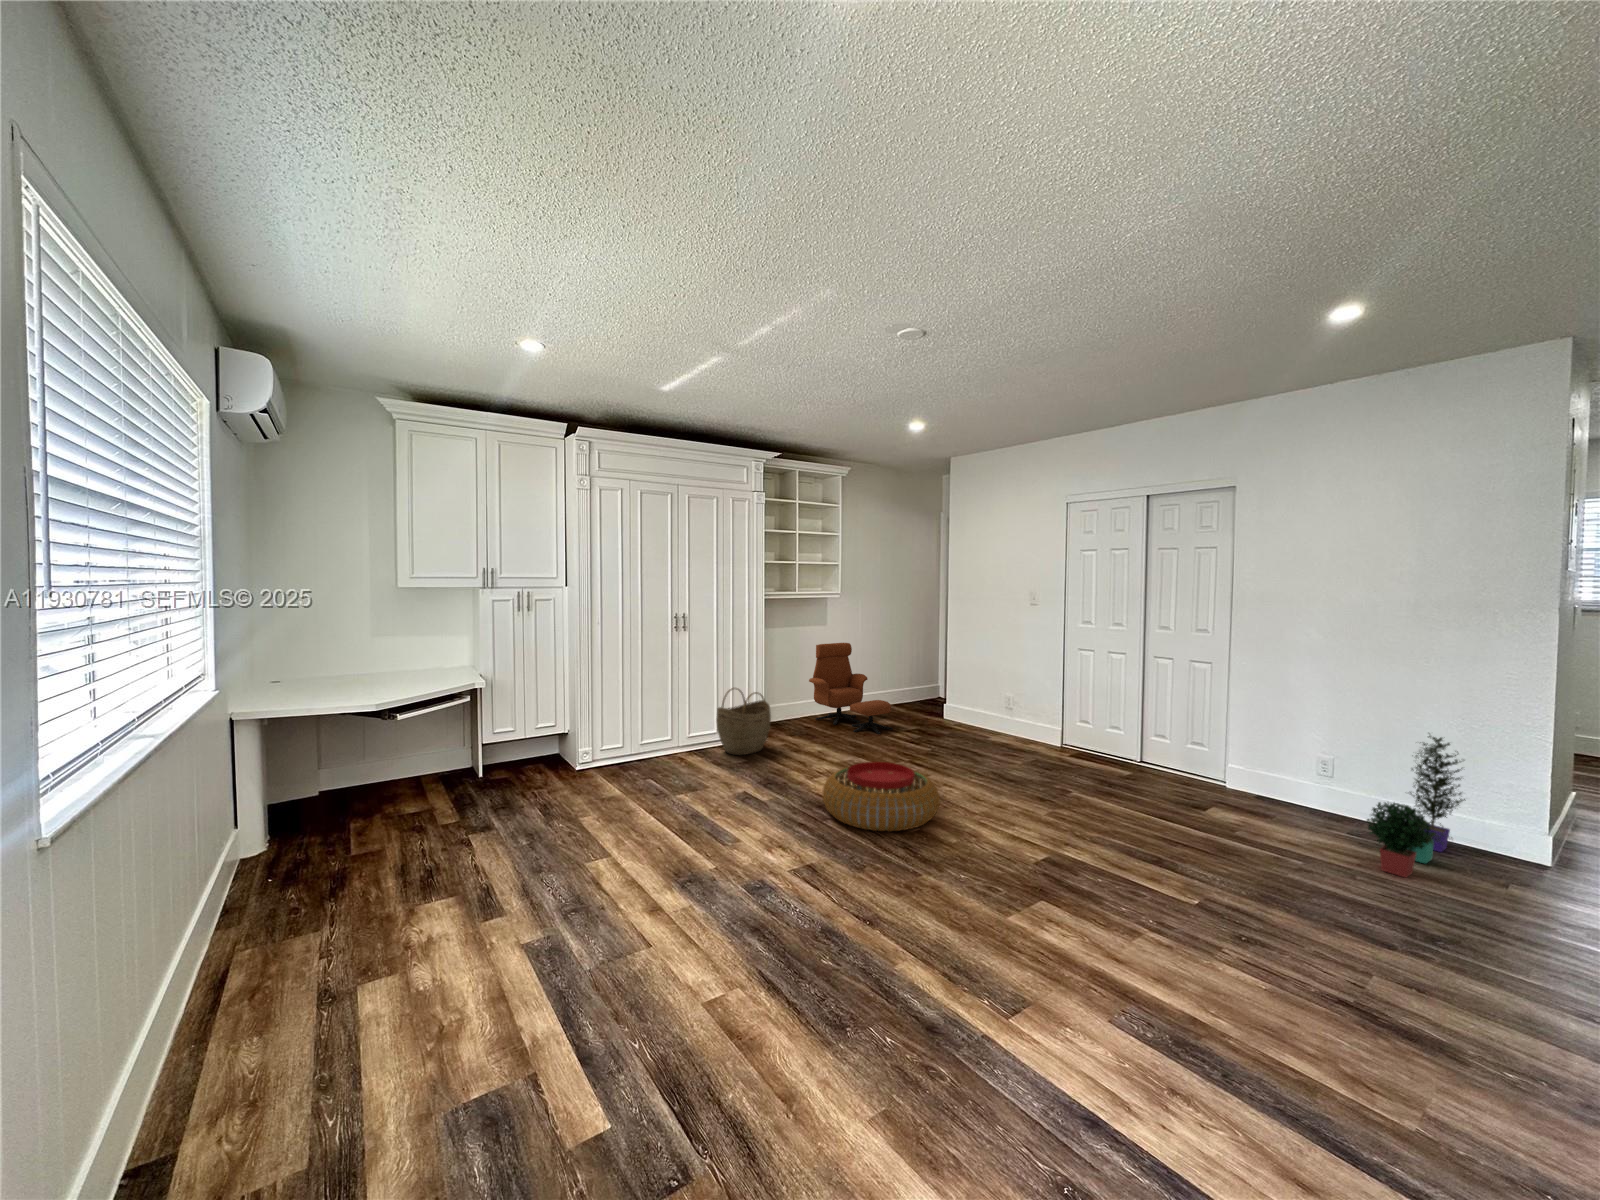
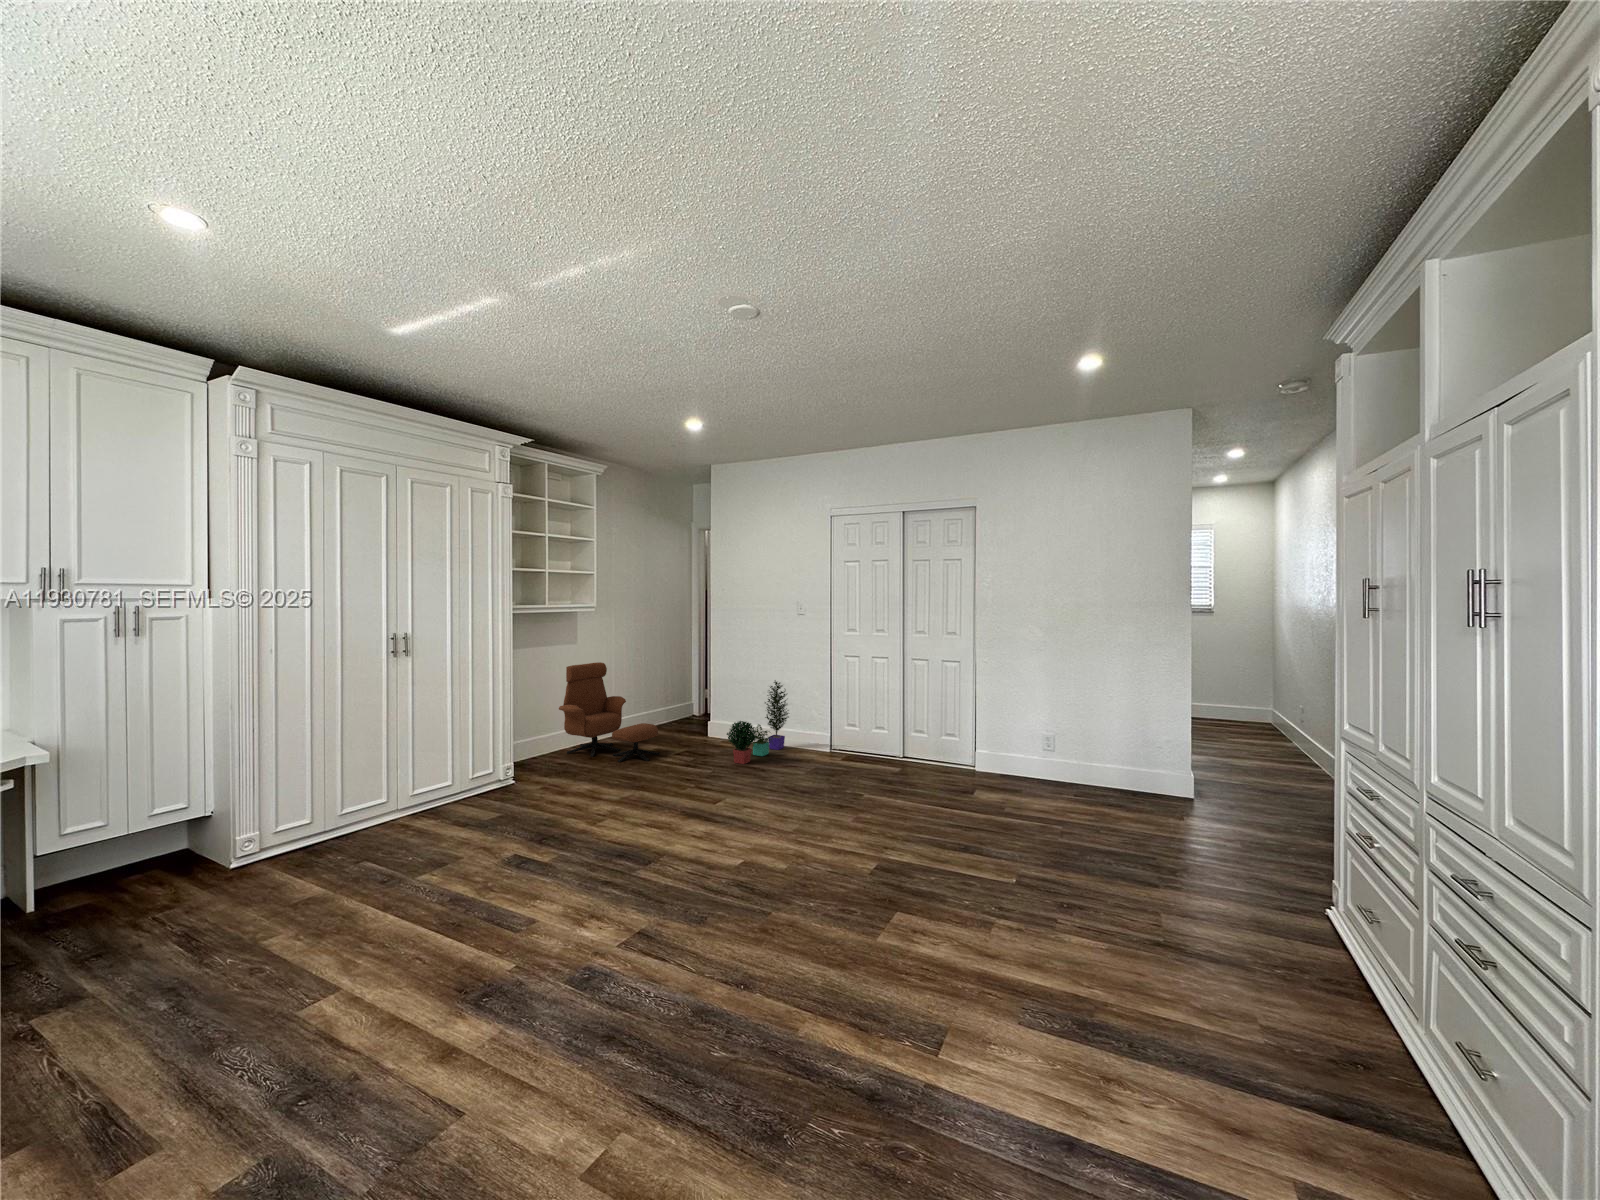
woven basket: present [716,688,771,755] -> none [452,725,526,810]
potted plant: present [1367,736,1465,877] -> present [727,680,789,764]
pouf: present [823,762,940,832] -> none [624,791,757,873]

